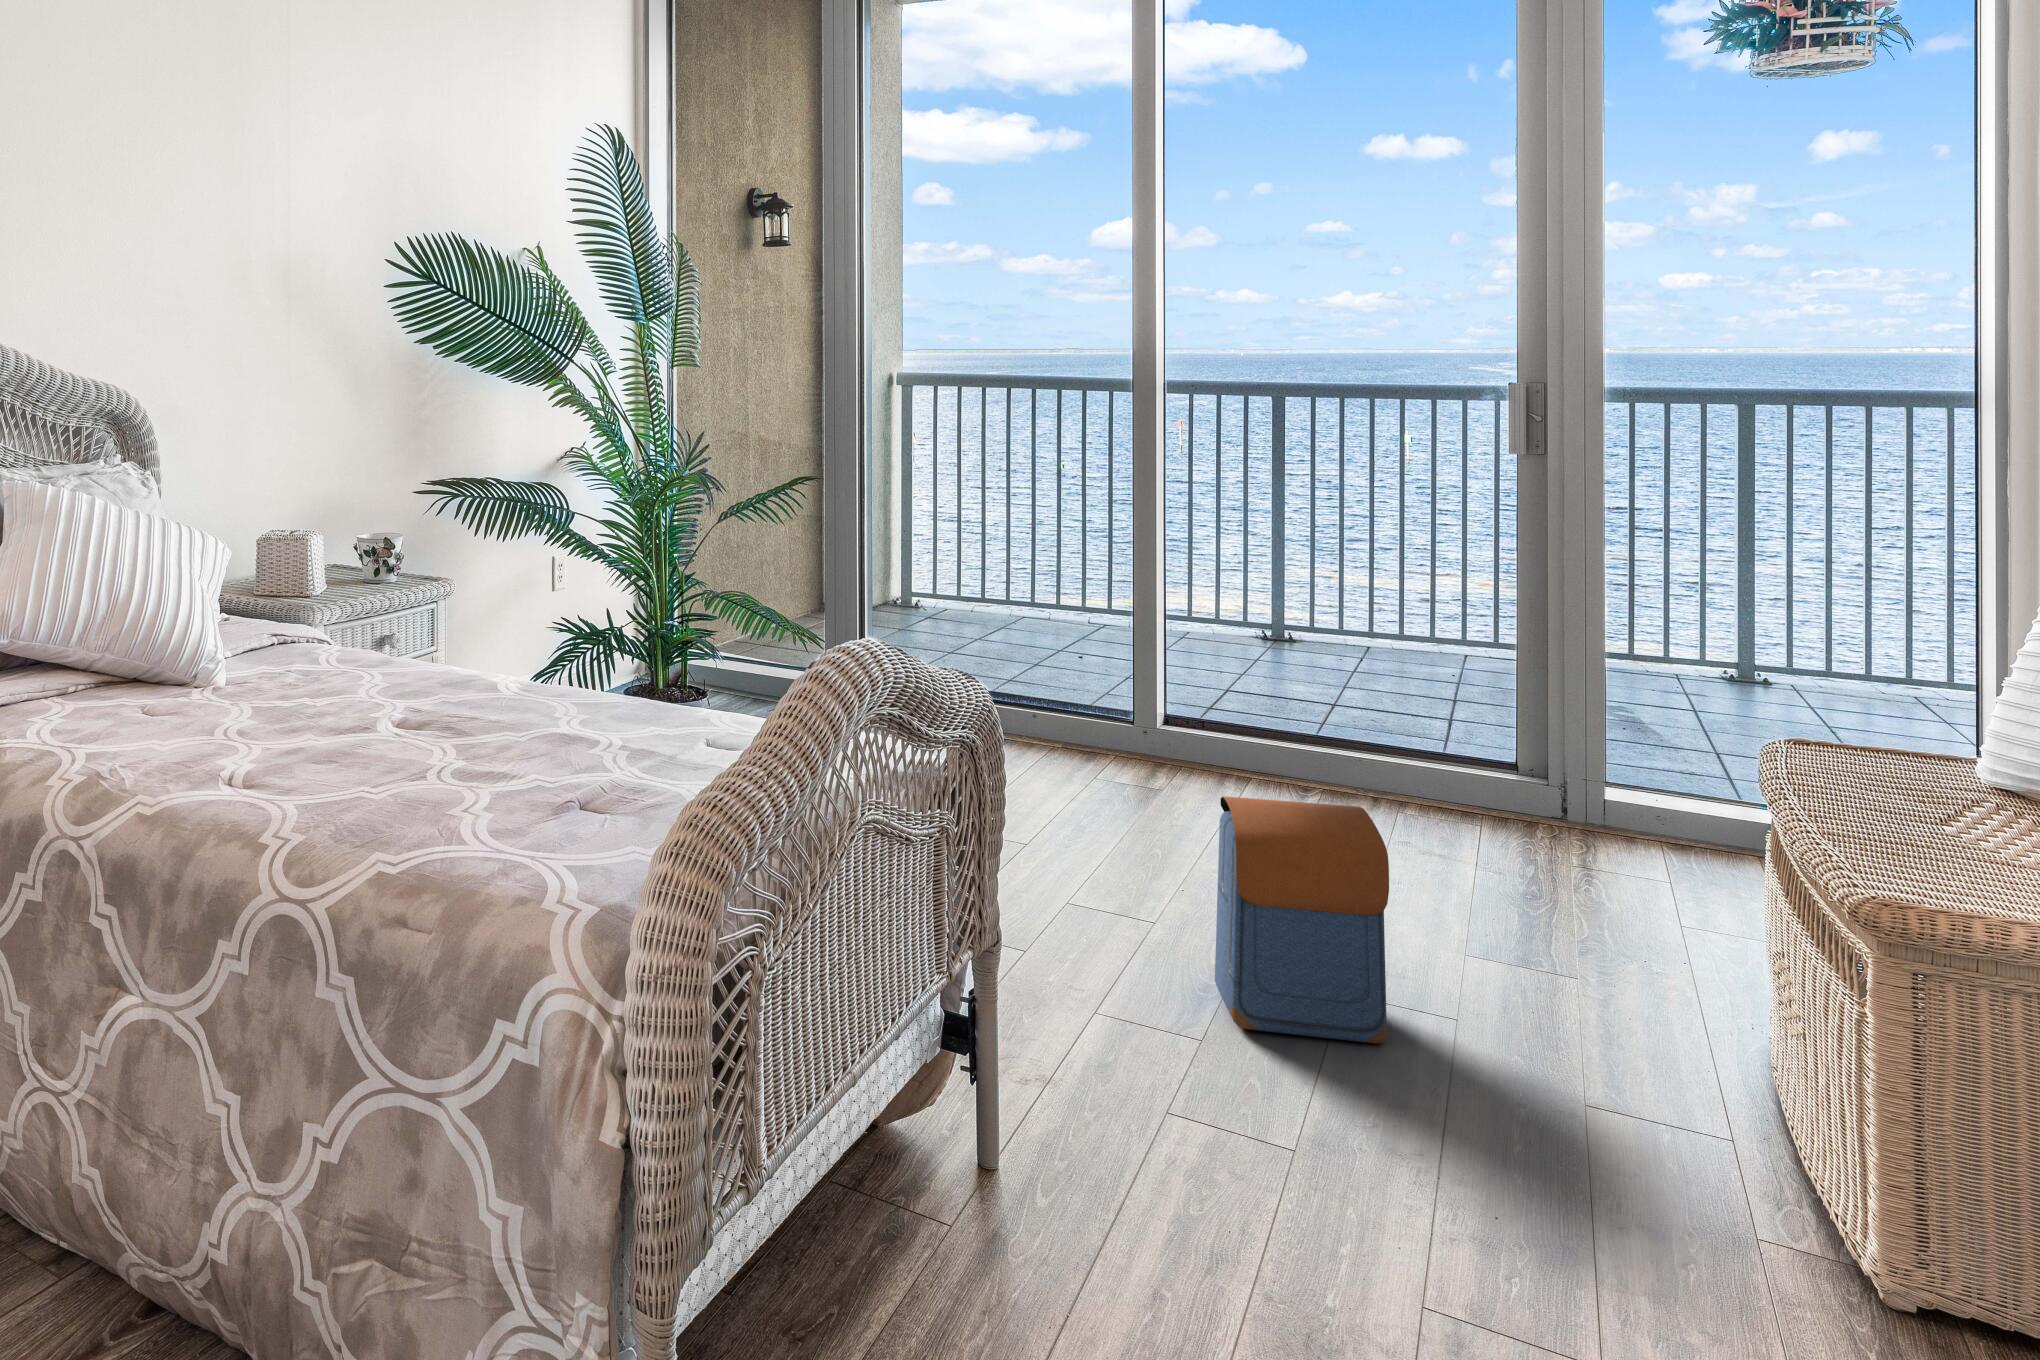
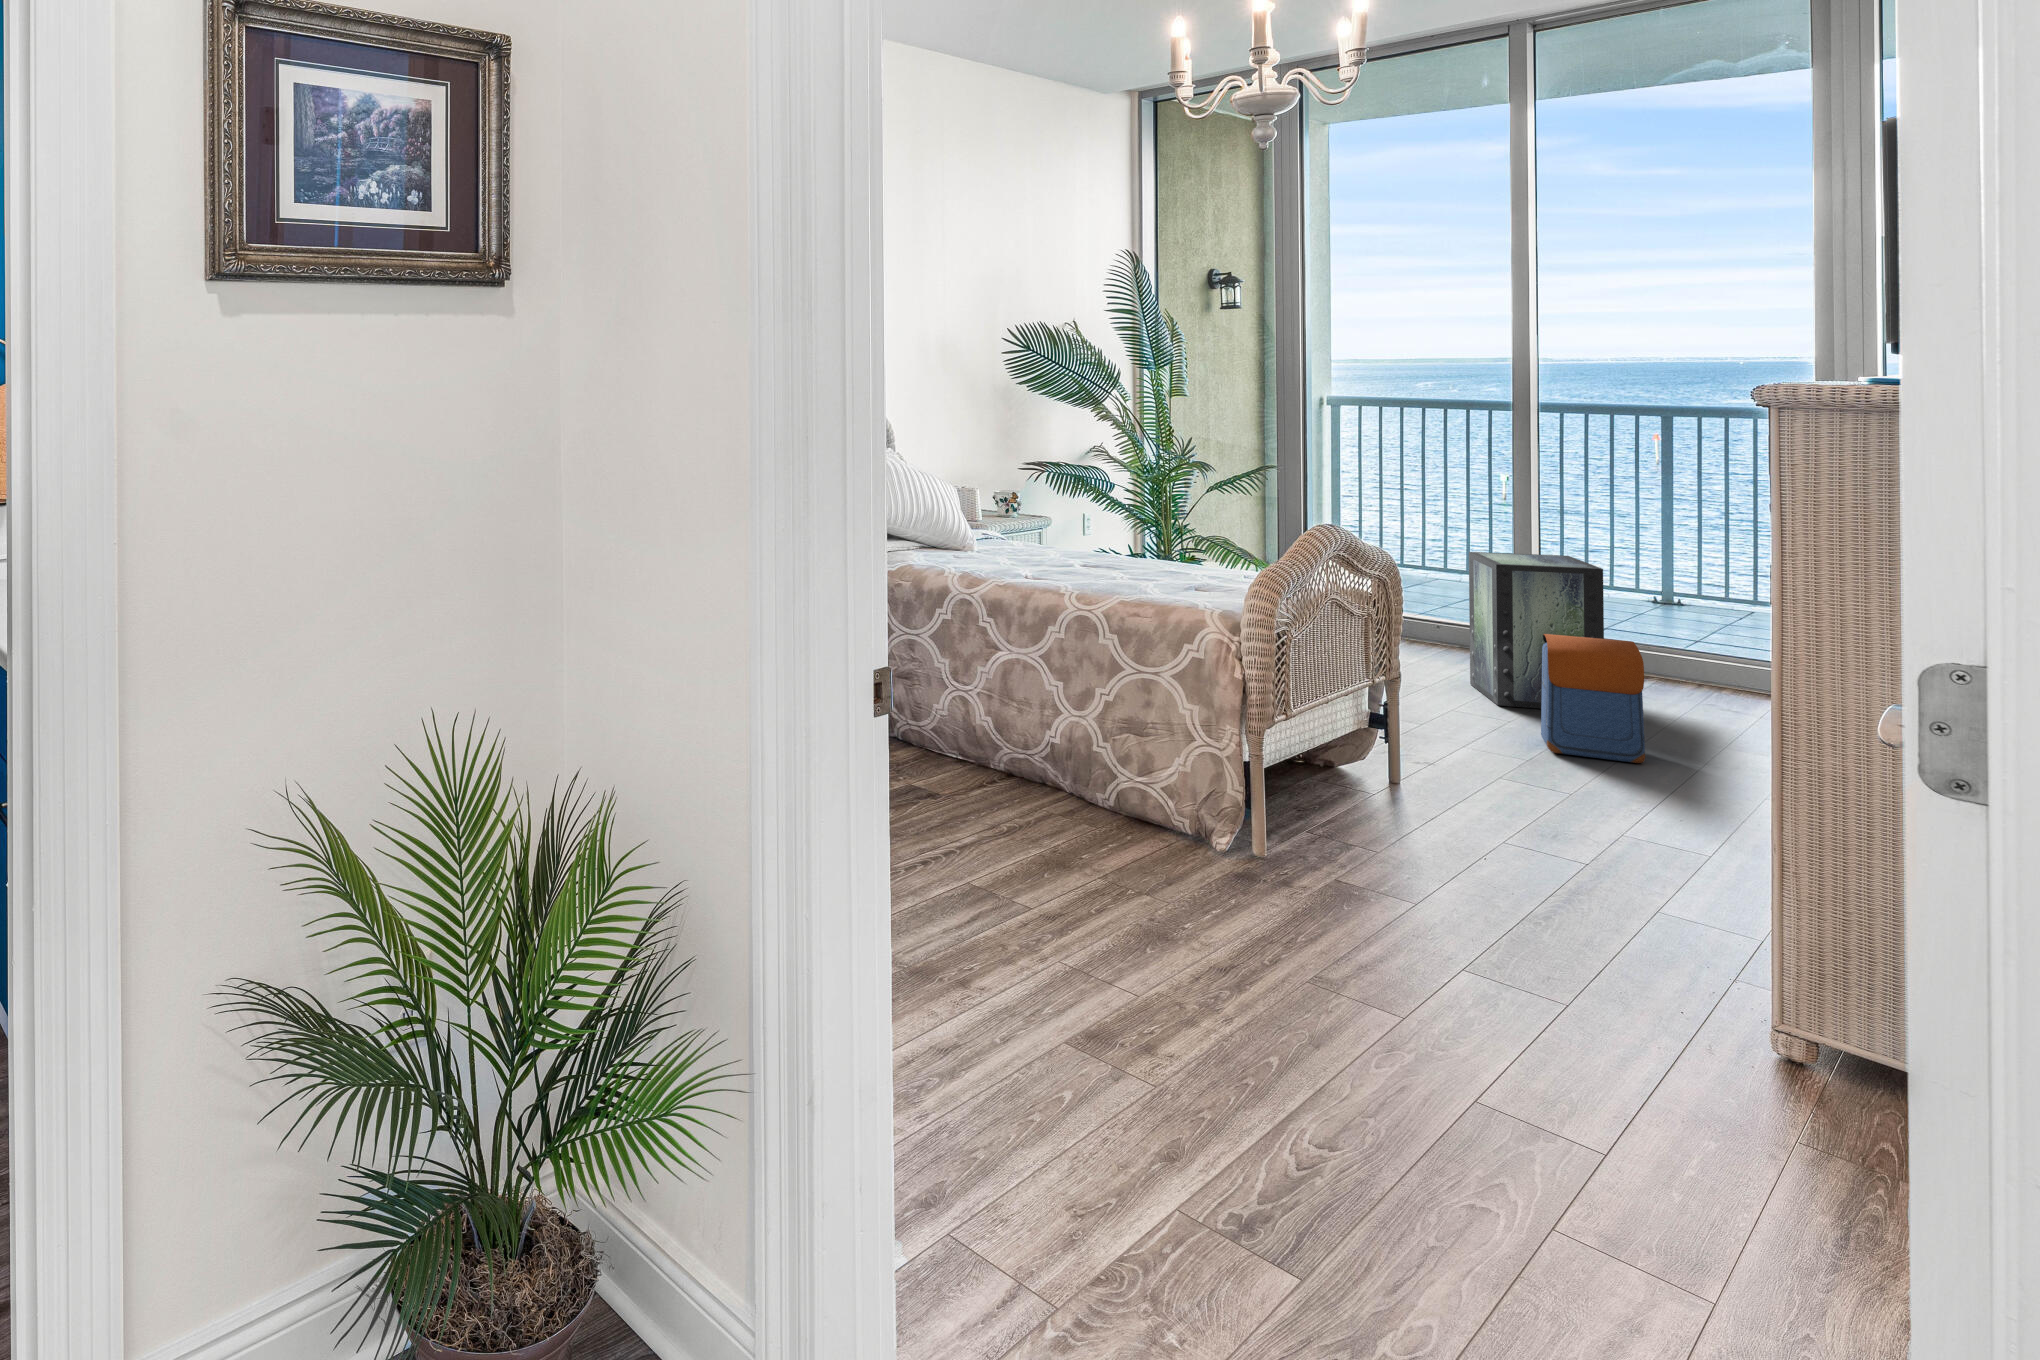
storage box: none [1089,627,1290,903] -> present [1469,552,1604,709]

